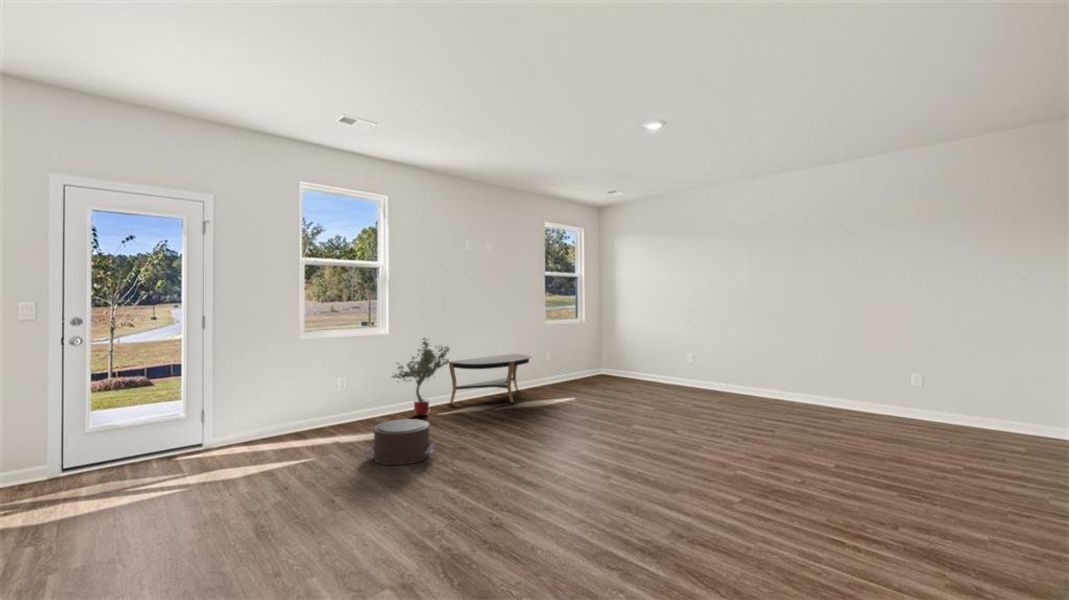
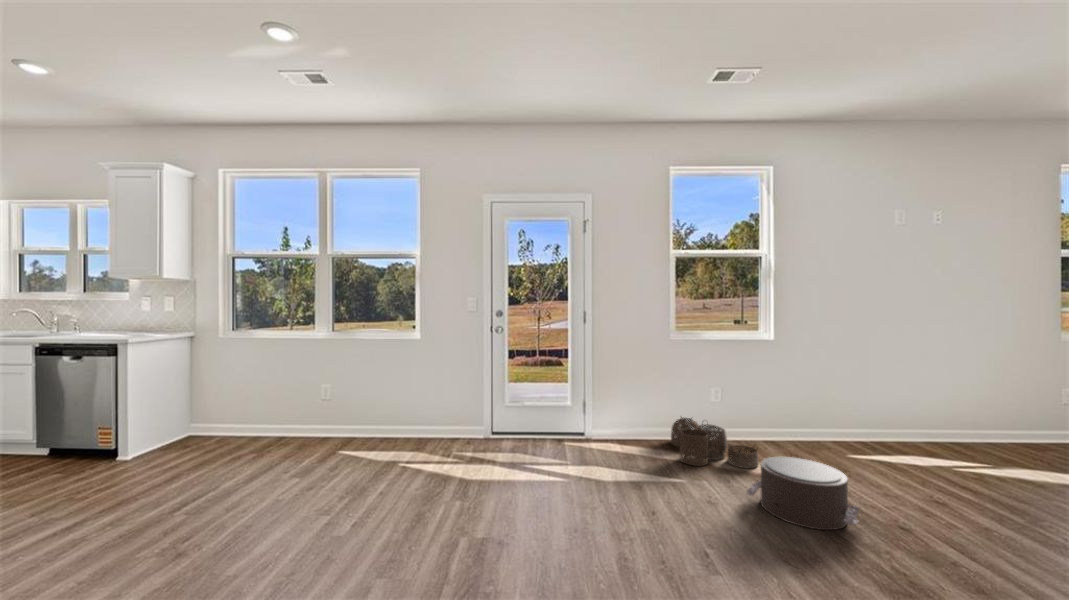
potted tree: present [392,338,449,416] -> none [773,350,859,452]
coffee table: present [449,354,532,404] -> none [851,384,1014,461]
woven basket: none [302,406,377,447] -> present [671,417,758,468]

